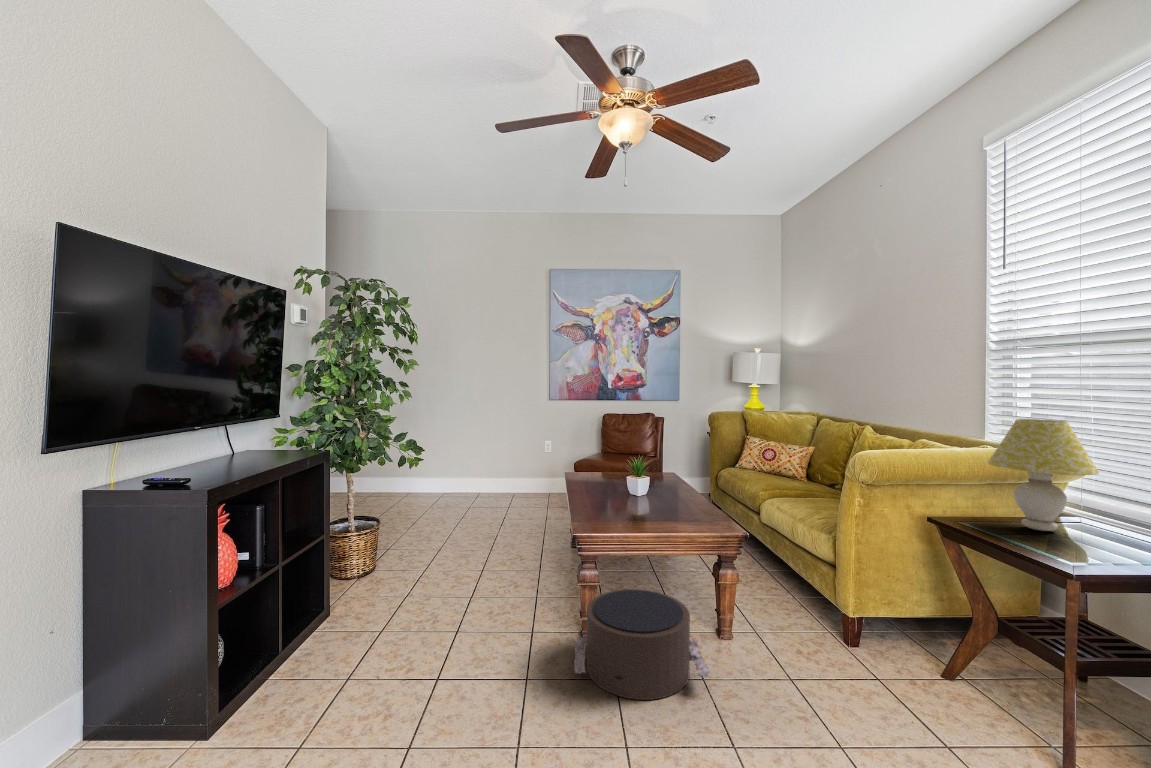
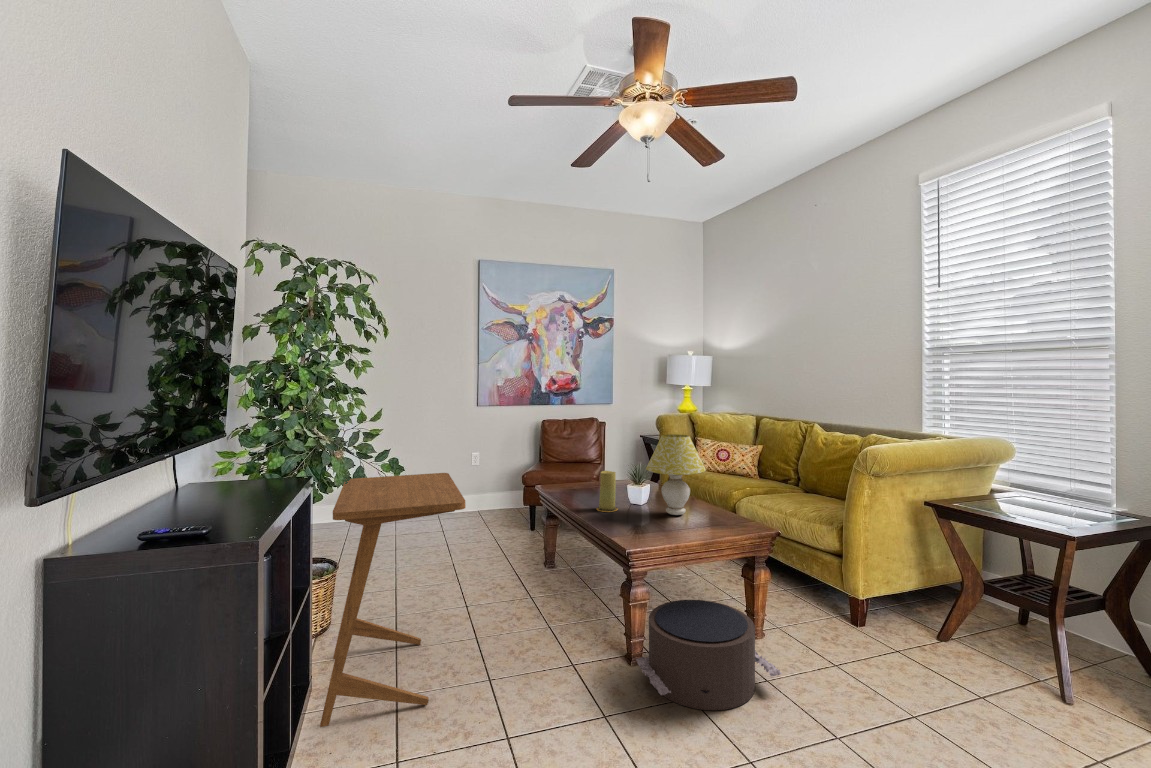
table lamp: present [988,419,1099,531] -> present [646,434,706,515]
side table: none [306,452,450,647] -> present [320,473,466,727]
candle: none [593,461,613,500] -> present [597,471,618,512]

